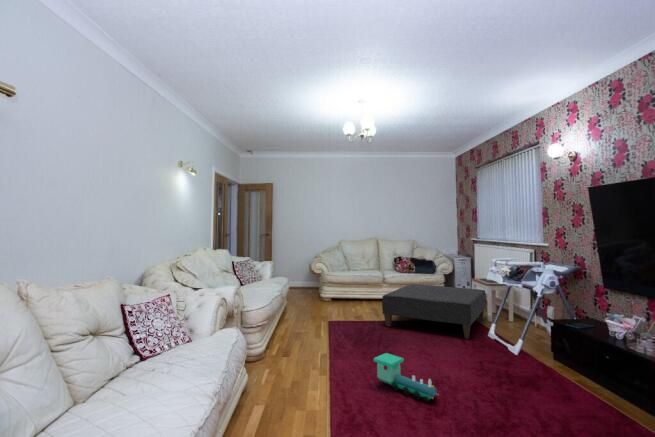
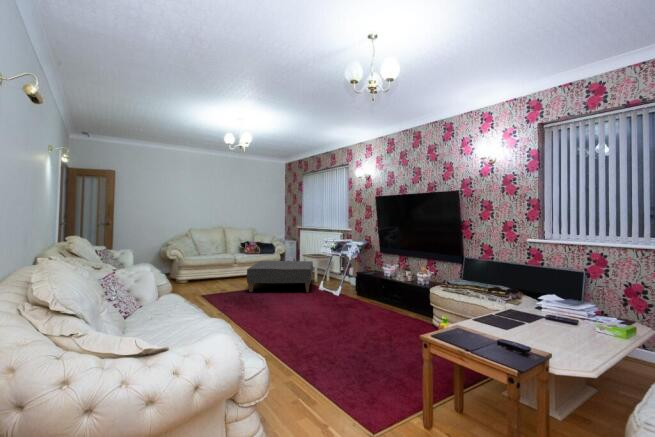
toy train: present [374,353,438,402] -> none [267,301,309,323]

